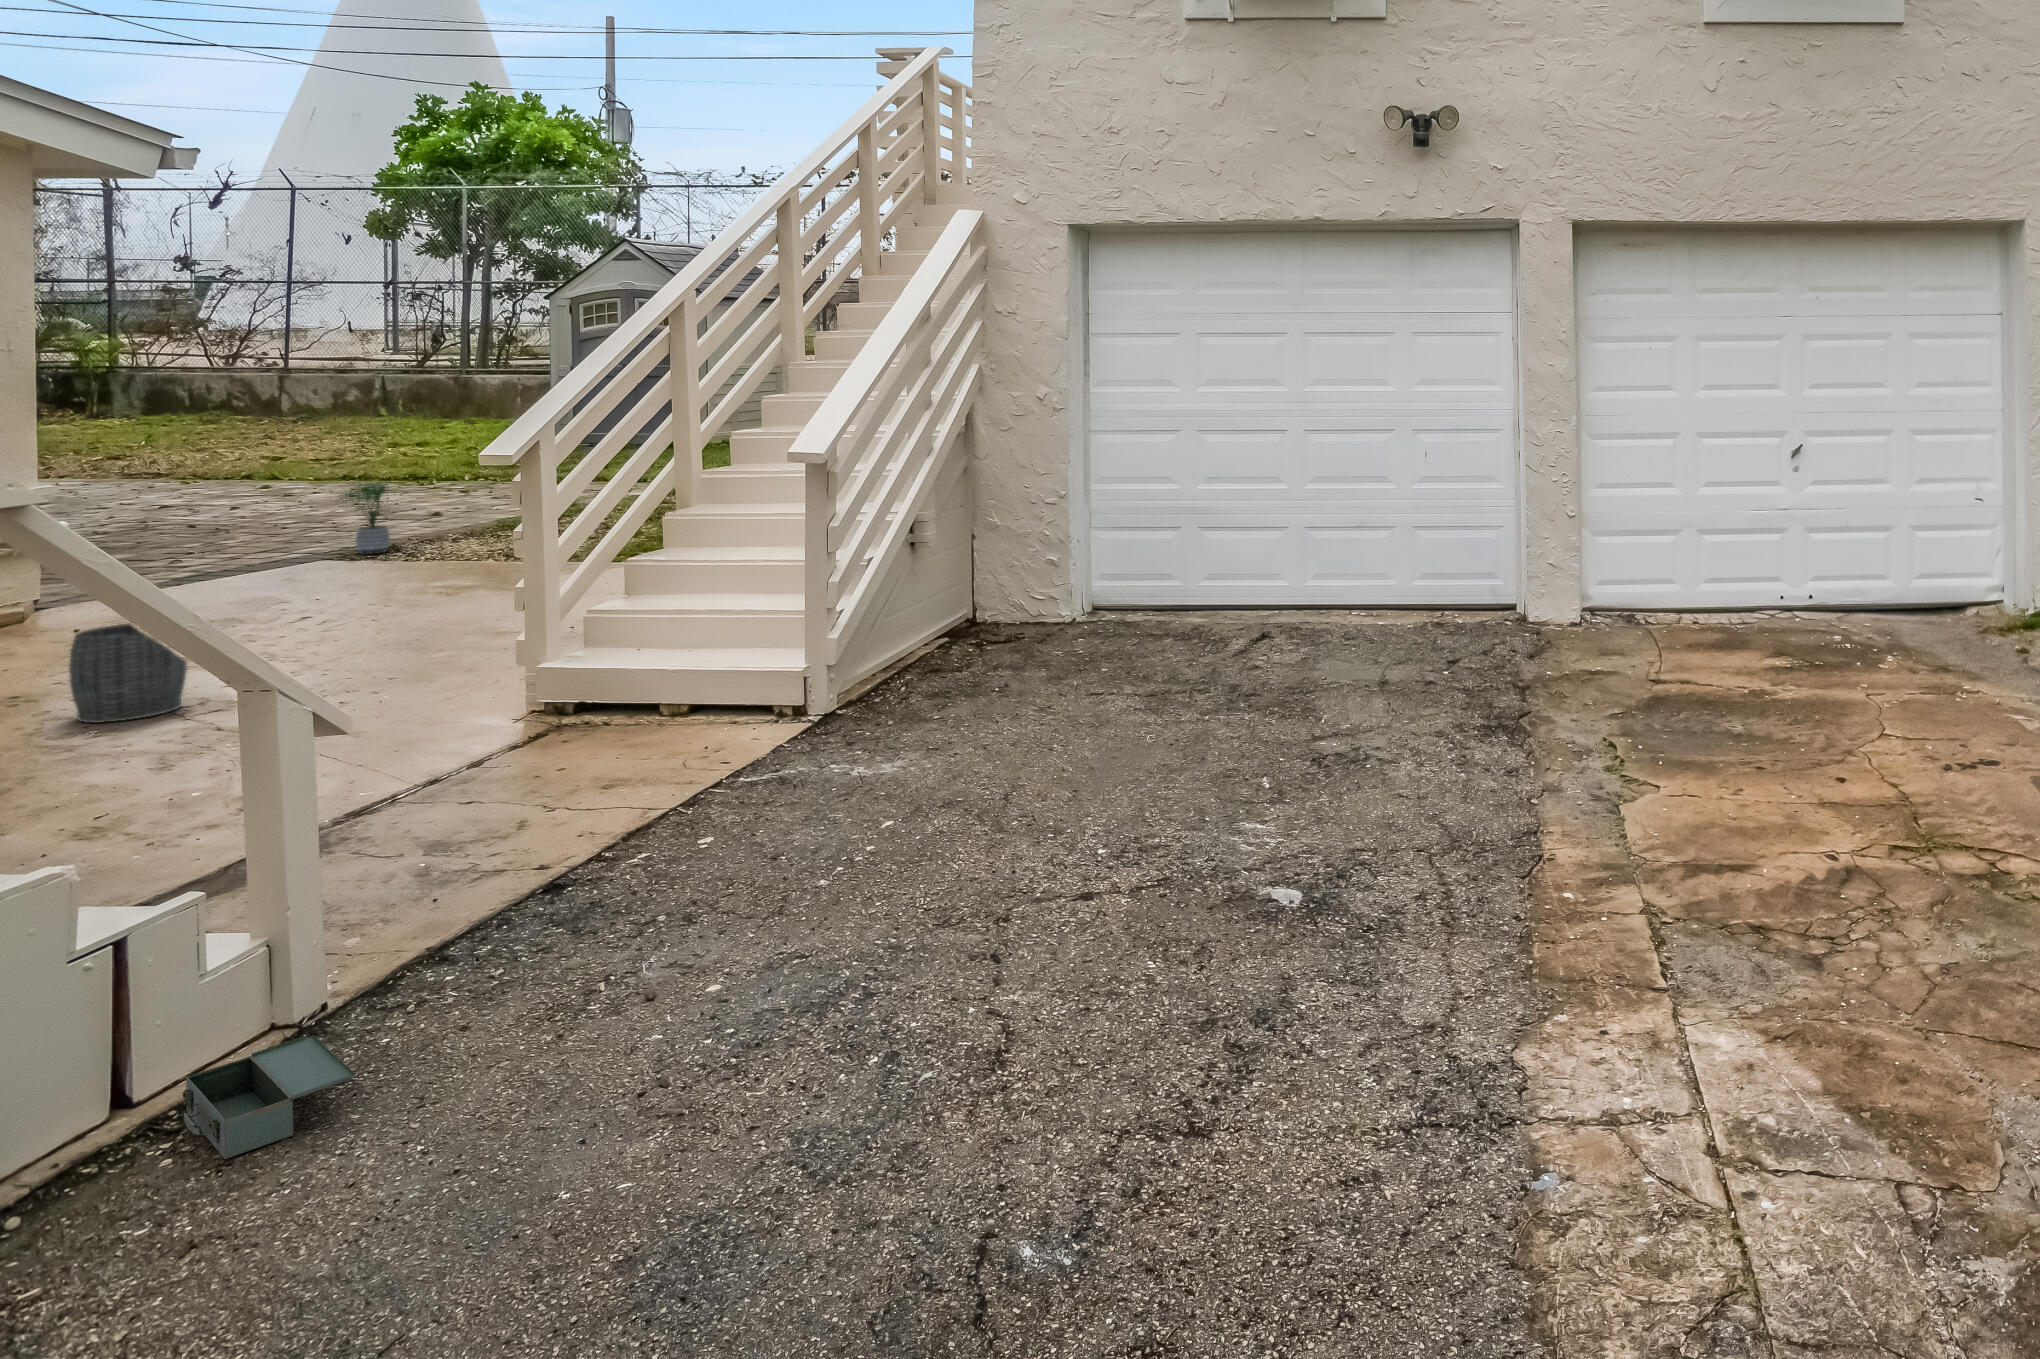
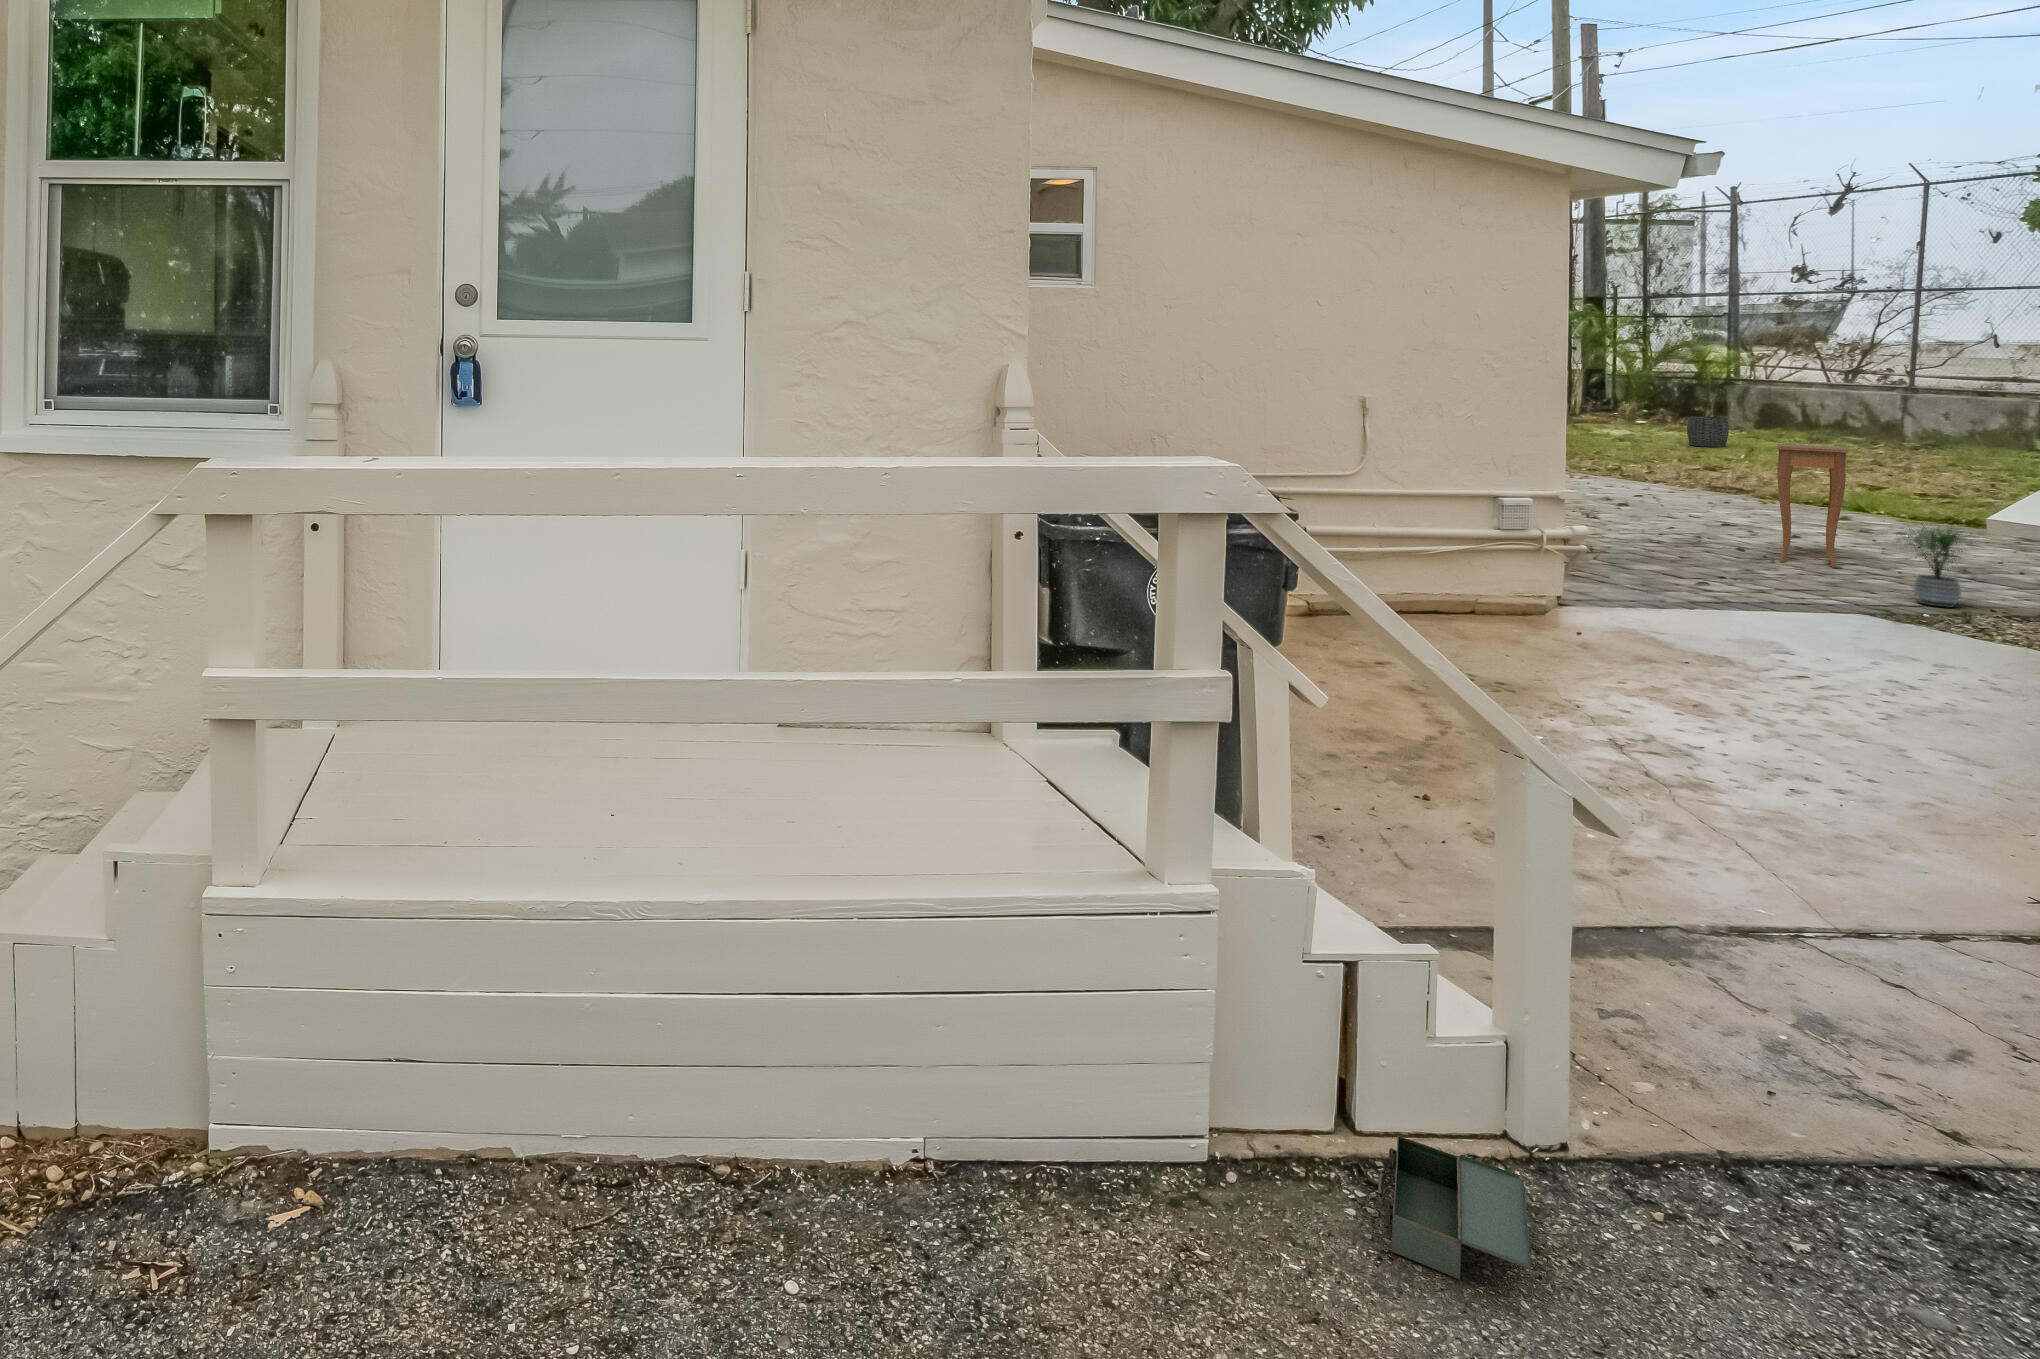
side table: none [220,418,286,544] -> present [1777,444,1847,567]
woven basket: present [69,624,187,723] -> present [1687,416,1729,447]

